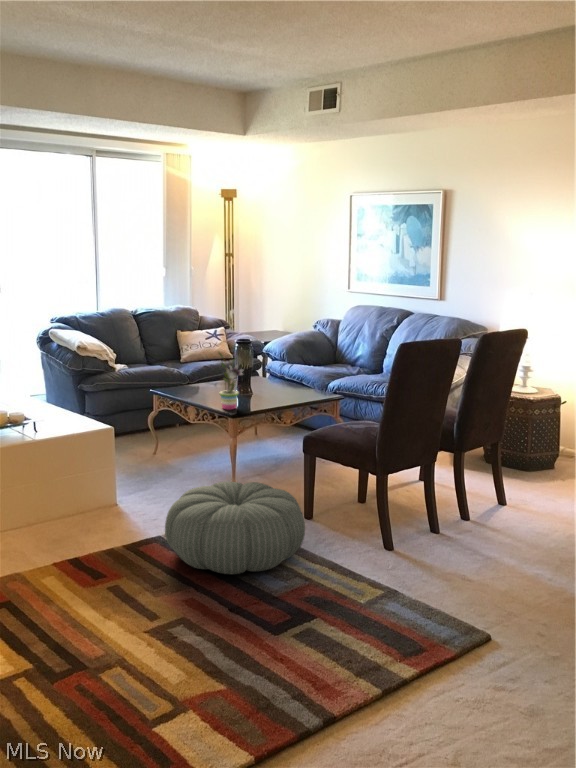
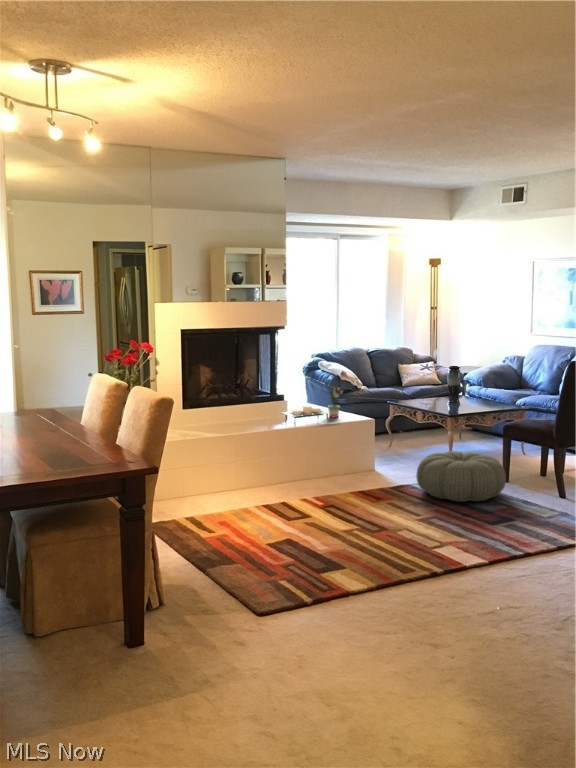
potted plant: present [219,353,244,410] -> present [328,387,343,417]

